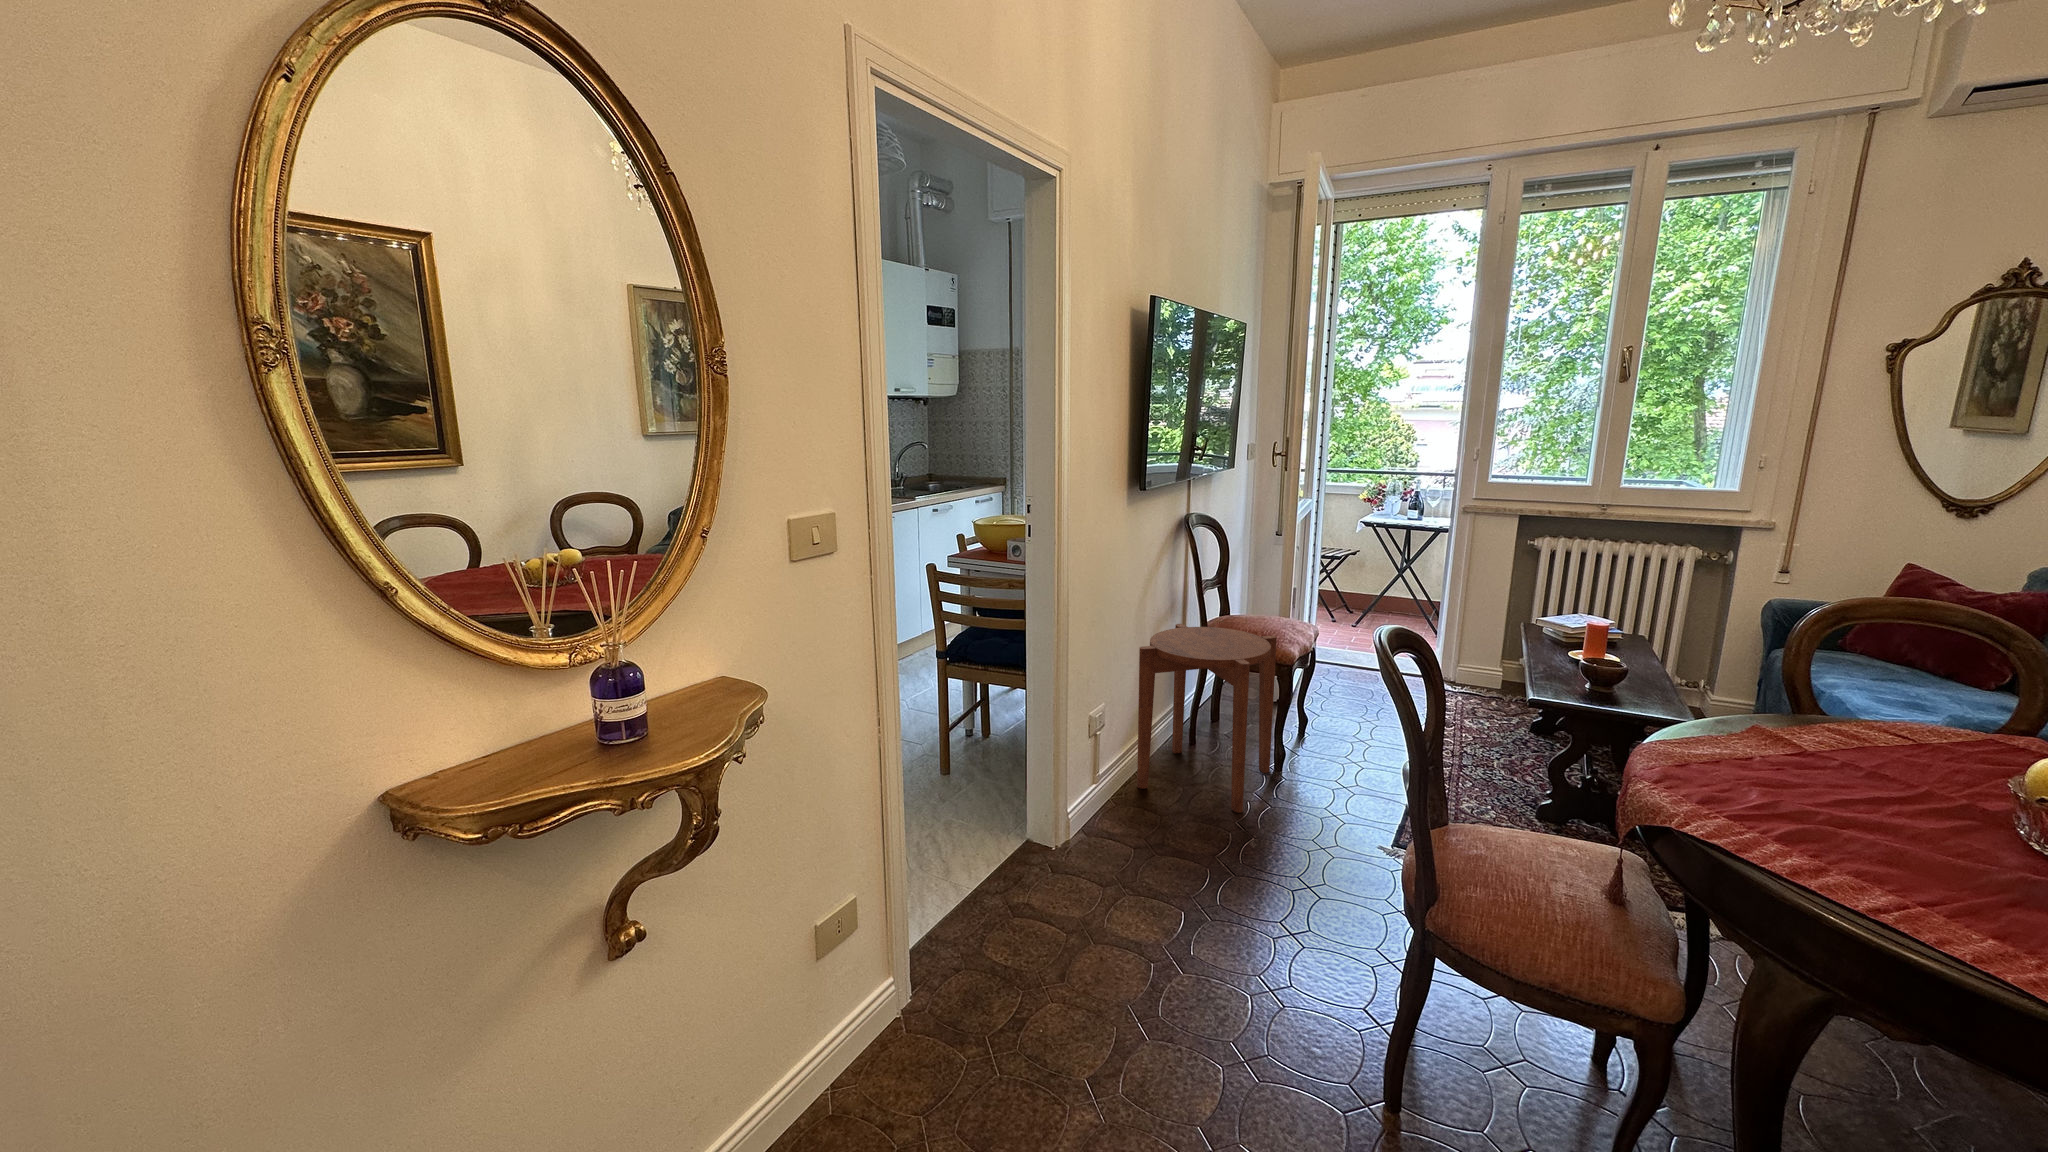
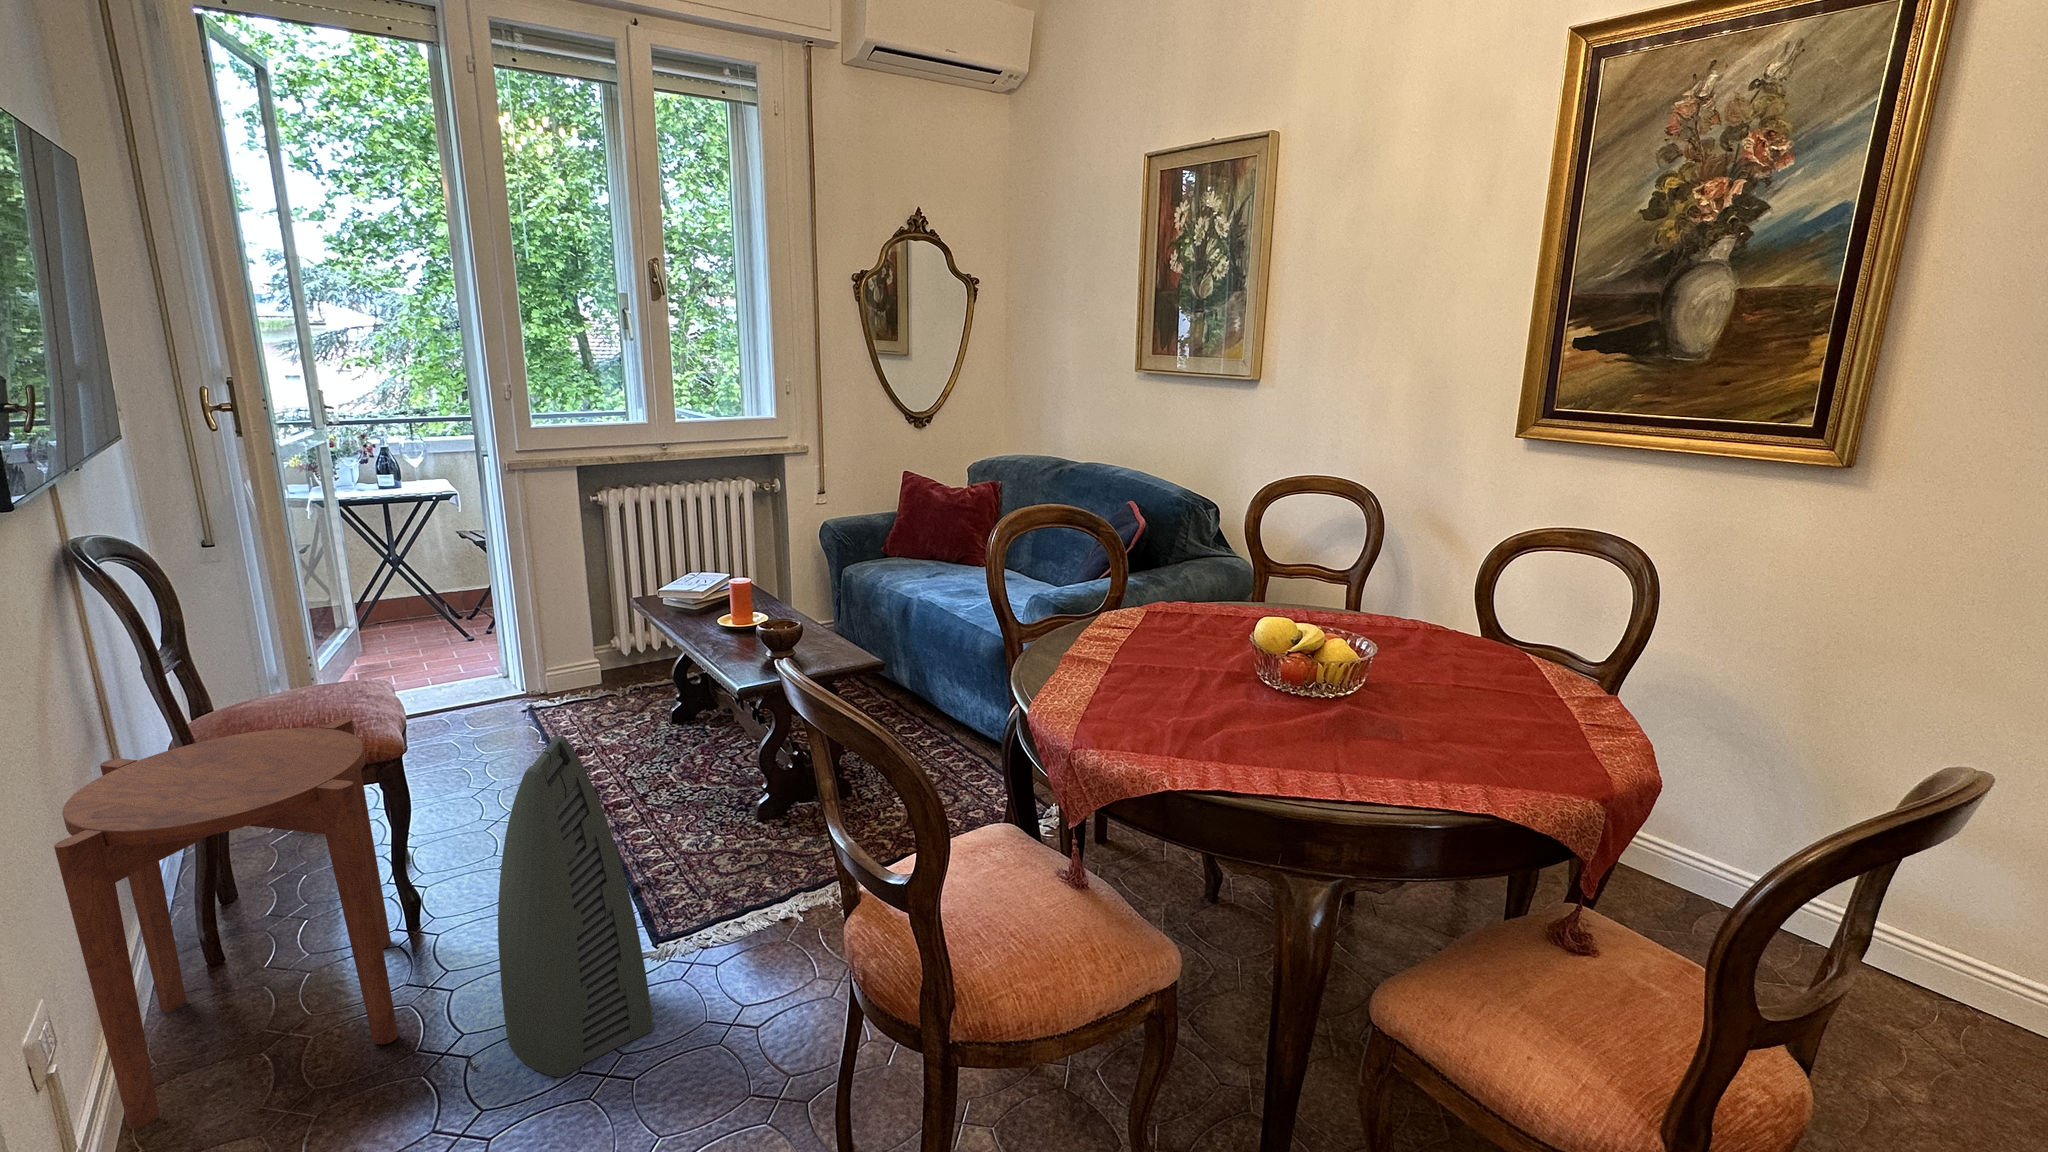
air purifier: none [1283,674,1367,886] -> present [498,735,653,1077]

